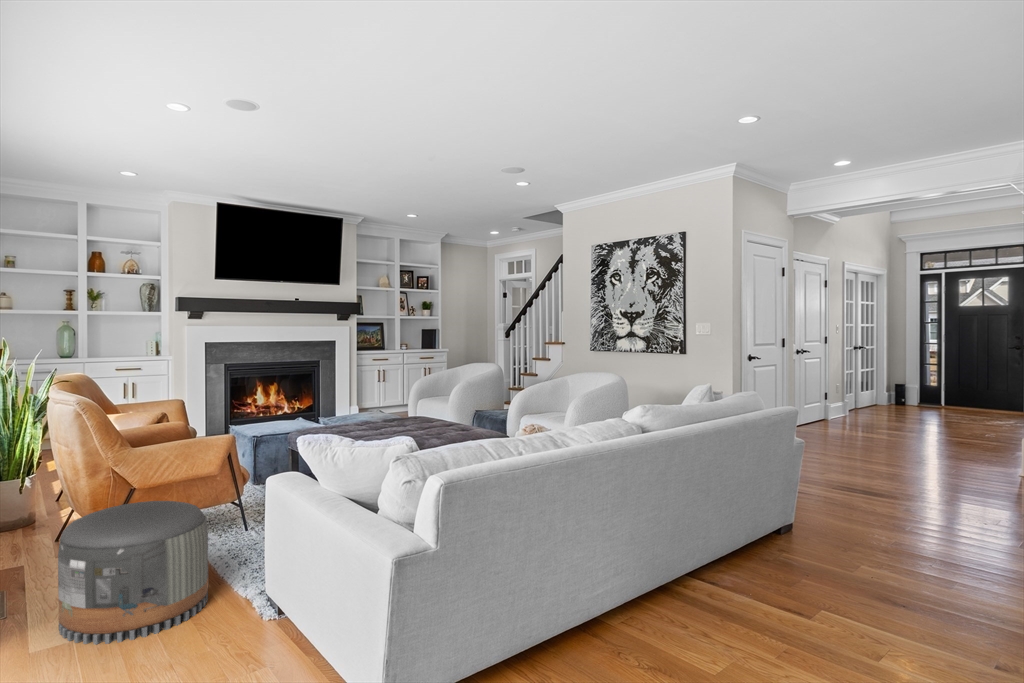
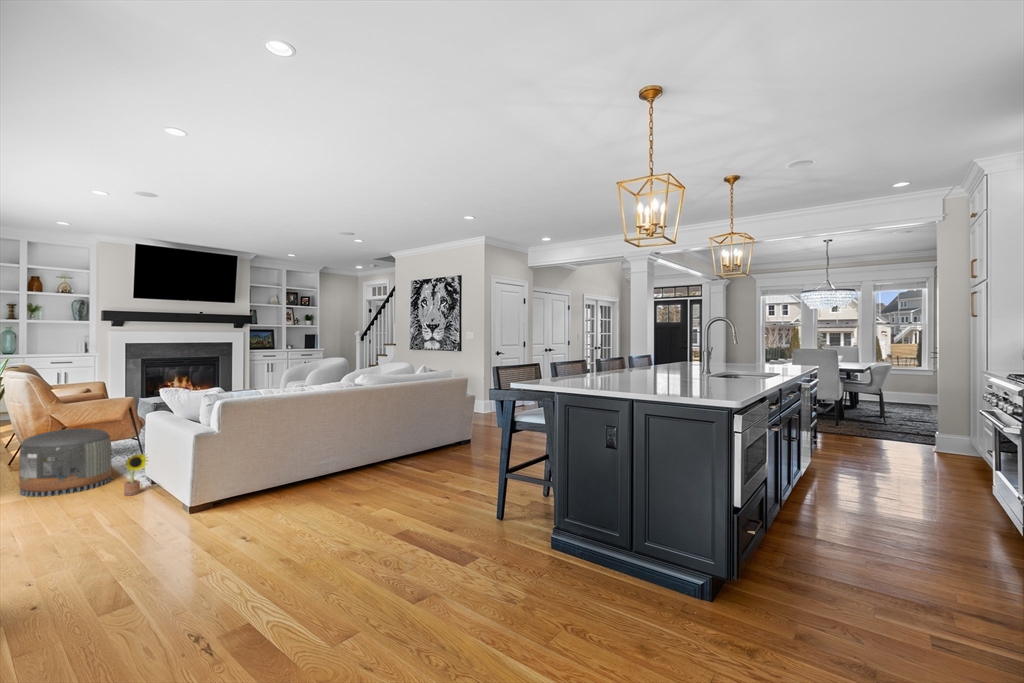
decorative plant: none [238,569,283,655] -> present [124,454,149,496]

